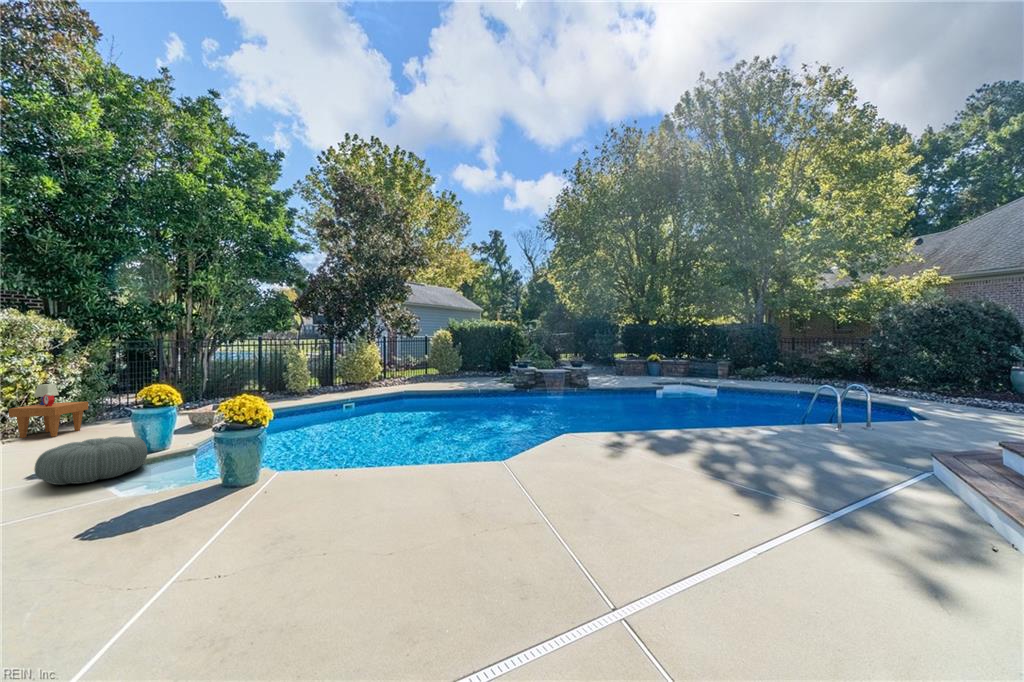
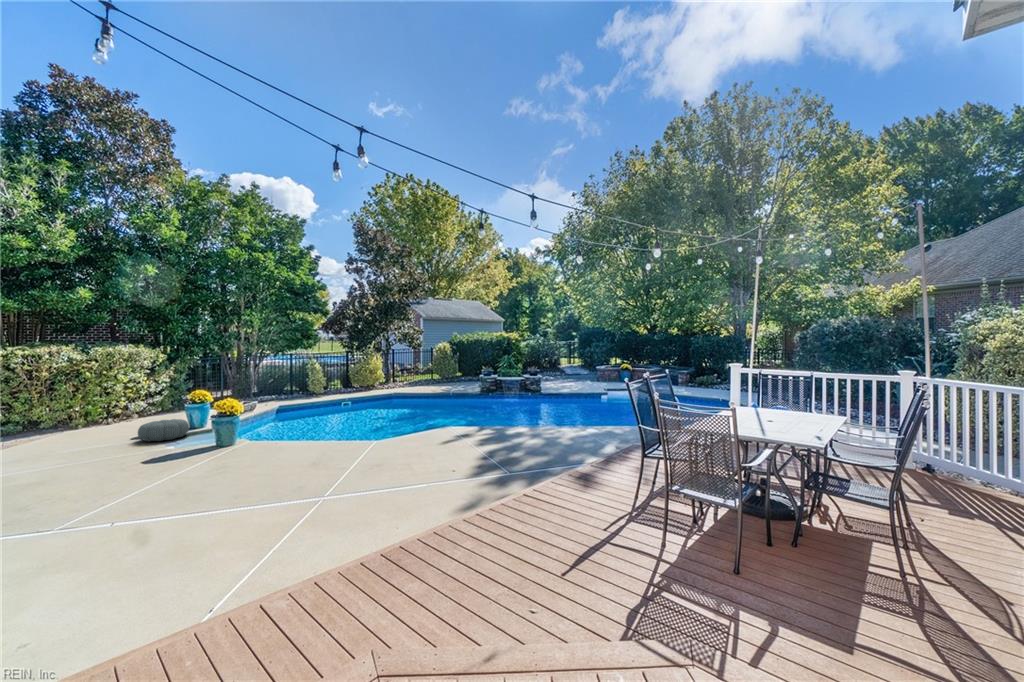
side table: present [9,384,88,438] -> none [131,388,171,419]

